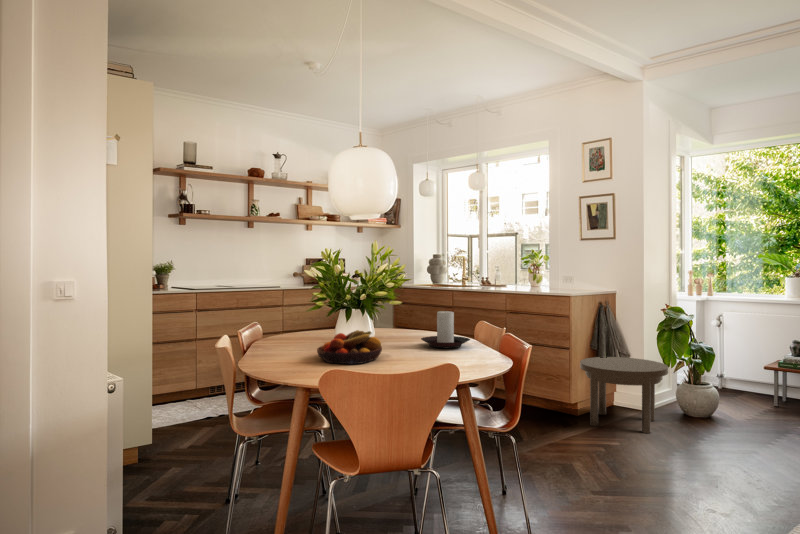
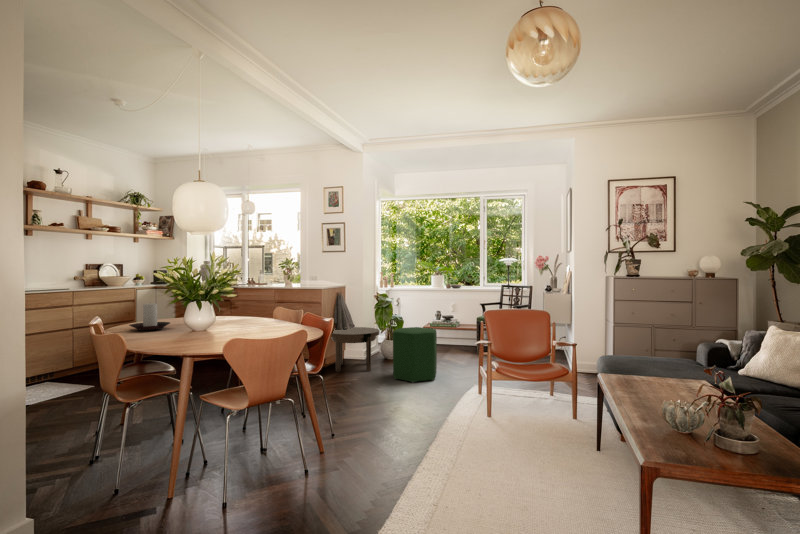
candle holder: present [421,311,470,348] -> present [129,303,170,331]
fruit bowl: present [317,330,382,364] -> none [183,315,232,337]
ottoman: none [686,369,779,474] -> present [393,327,437,383]

